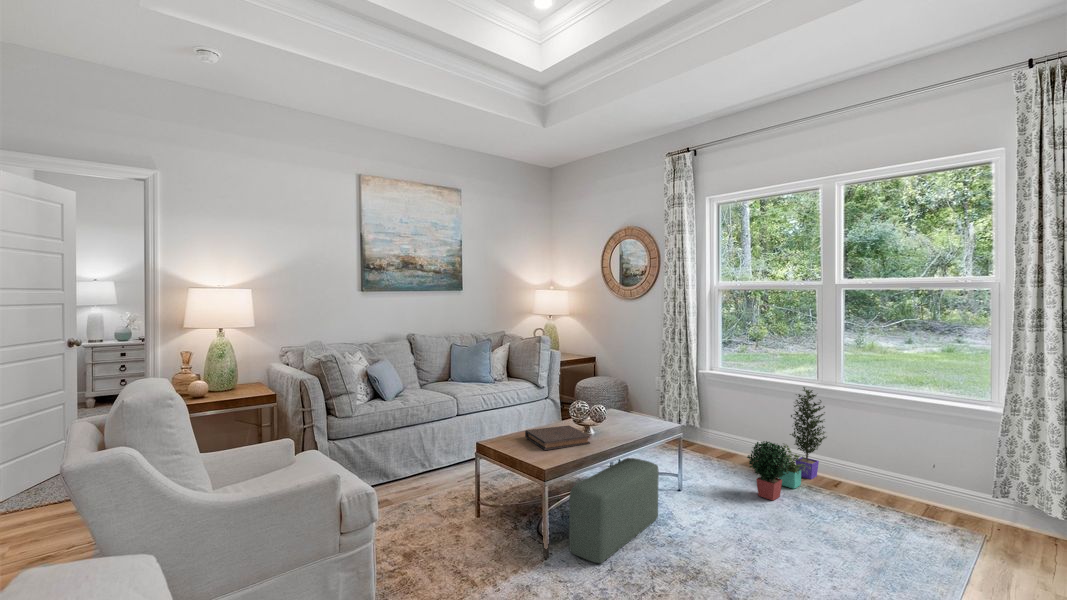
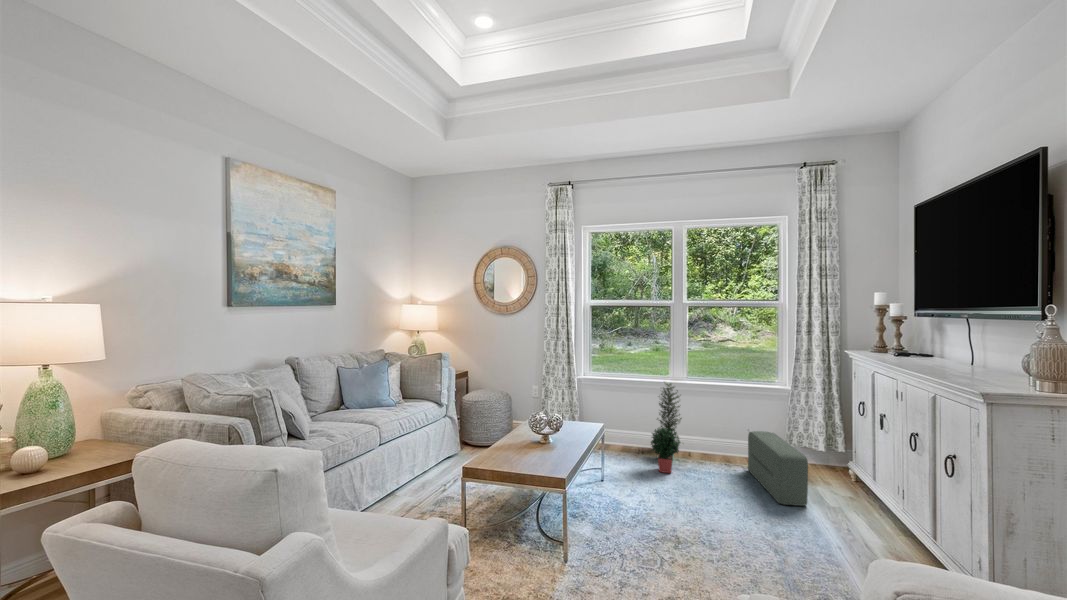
book: present [525,425,590,450] -> none [509,439,572,467]
pouf: present [569,458,659,563] -> present [748,431,808,506]

